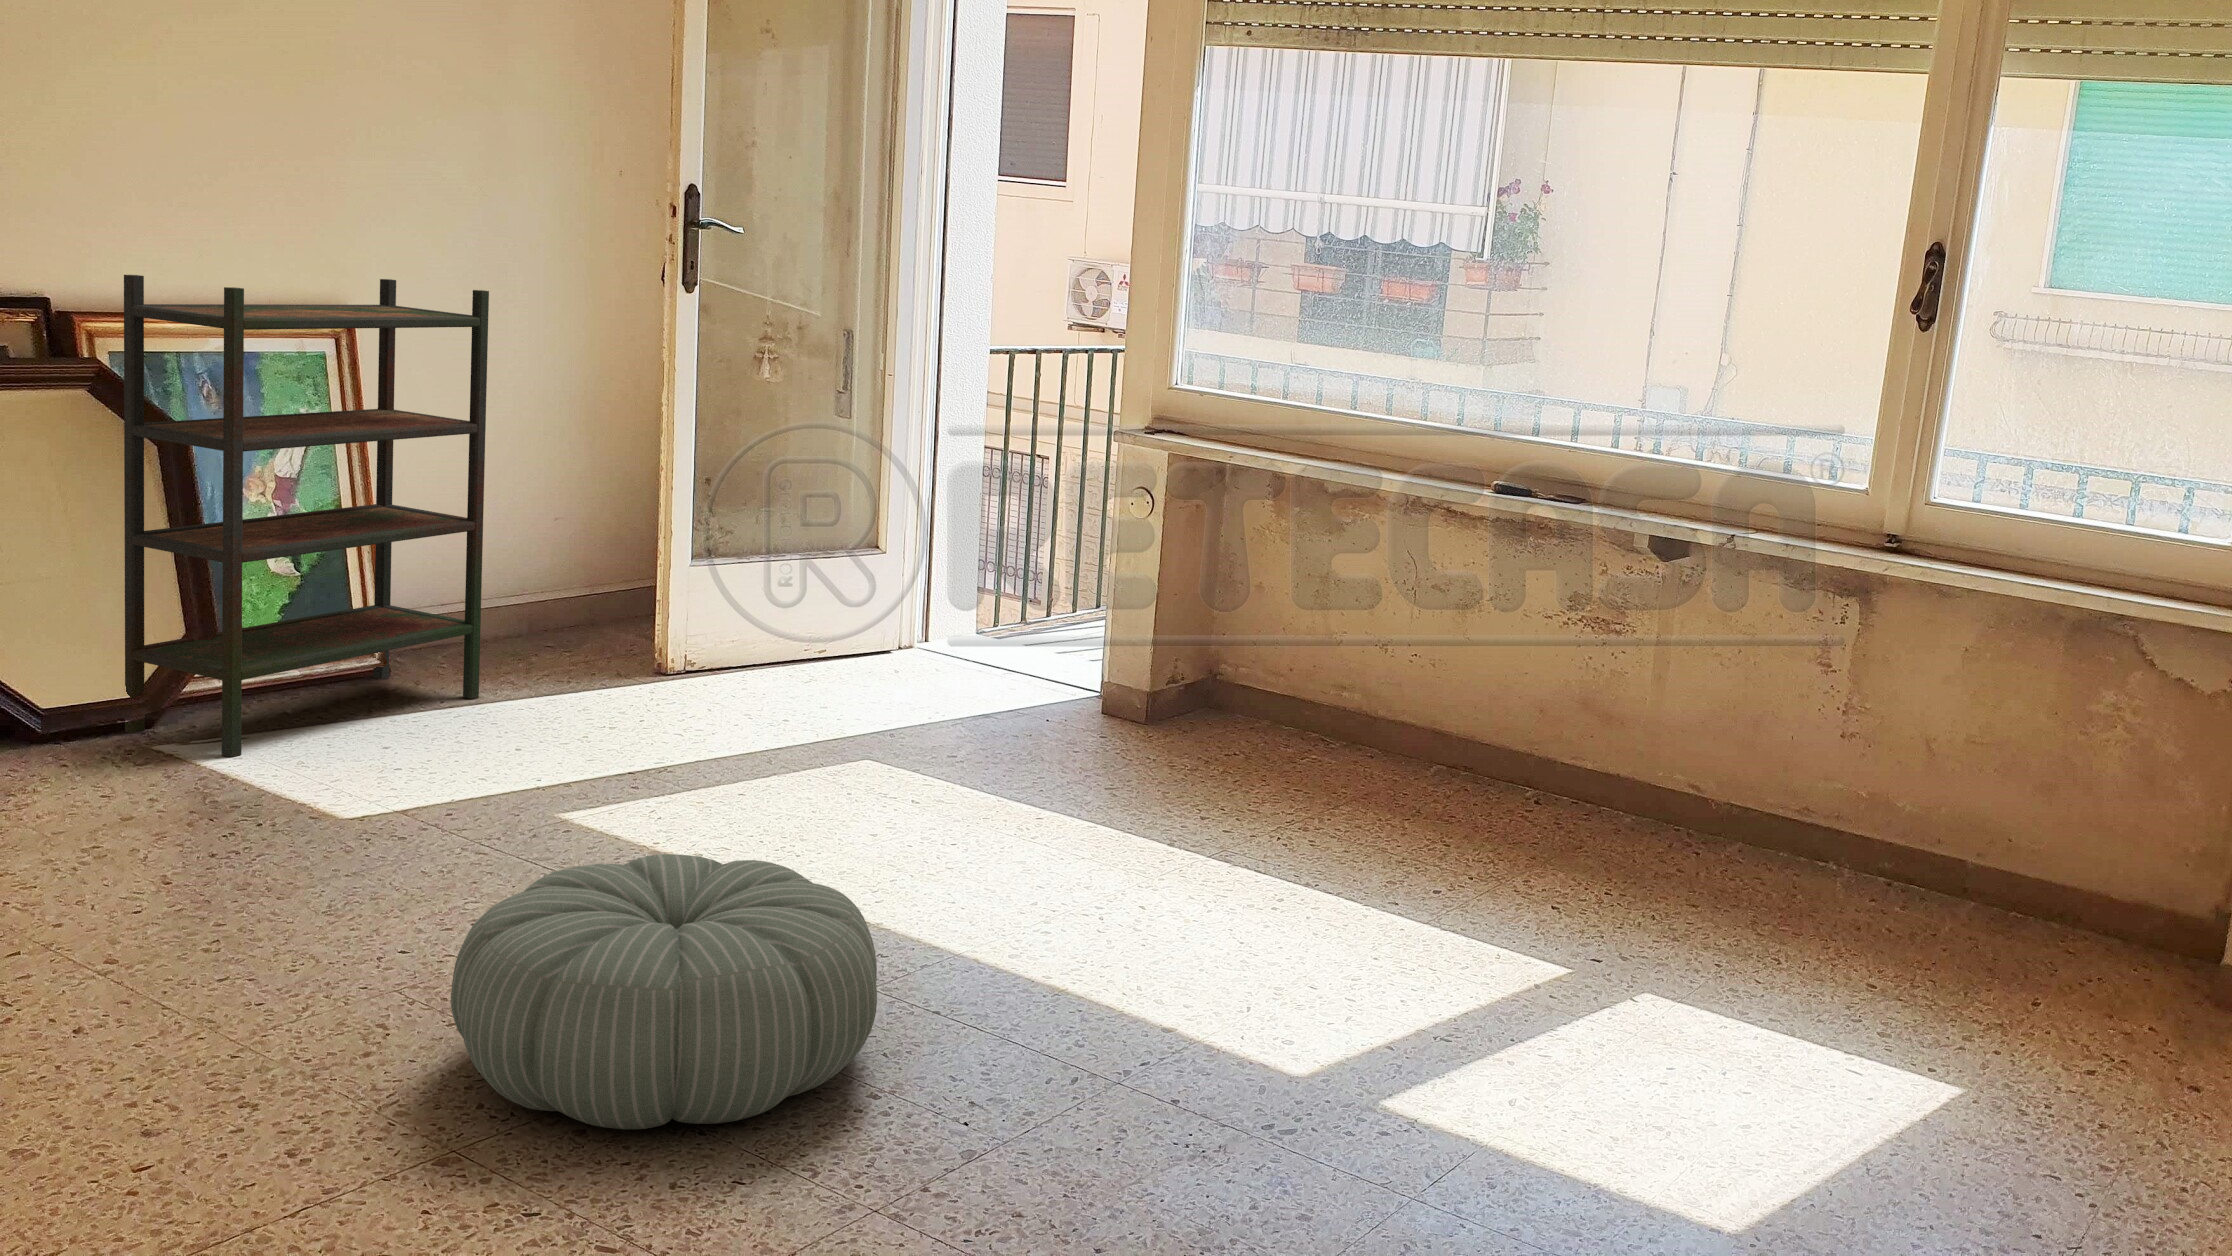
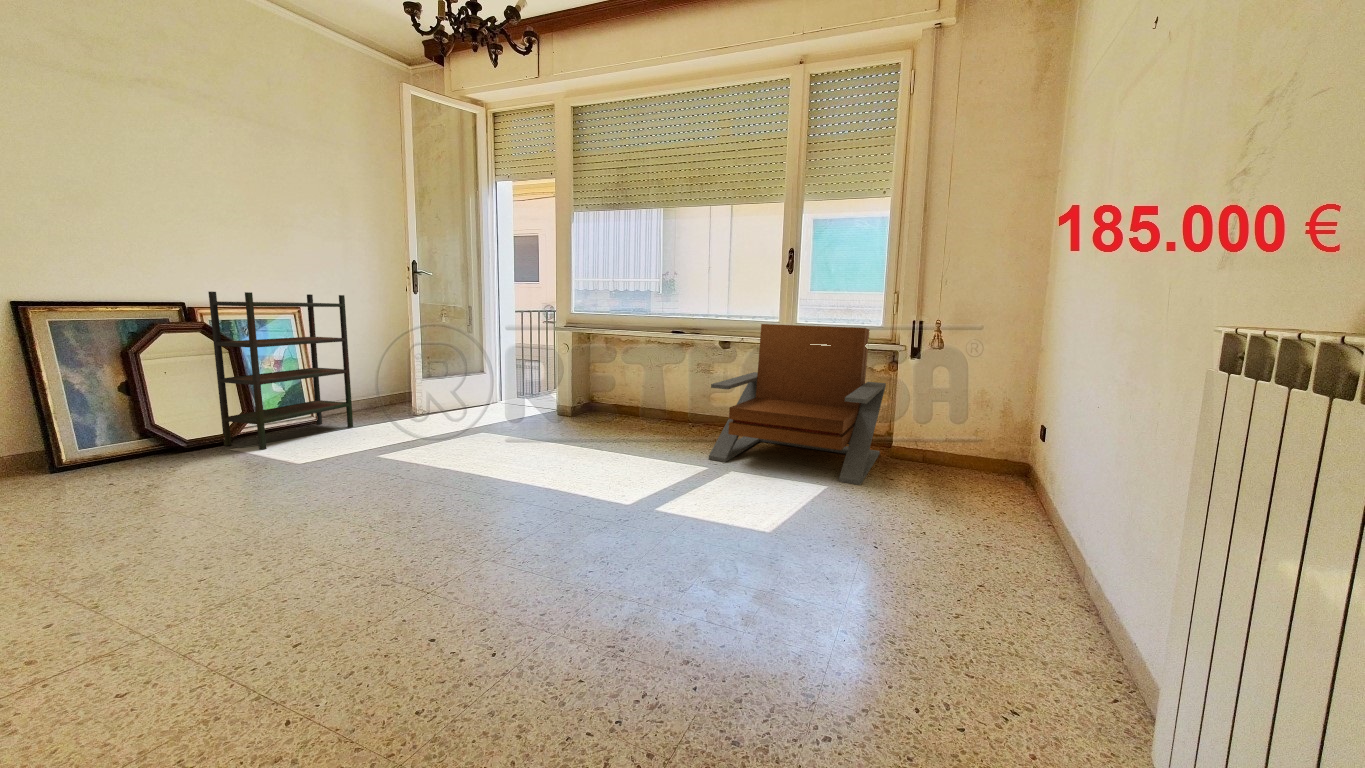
lounge chair: none [1582,490,2230,1094] -> present [709,324,886,485]
pouf: present [451,854,877,1130] -> none [331,455,485,543]

